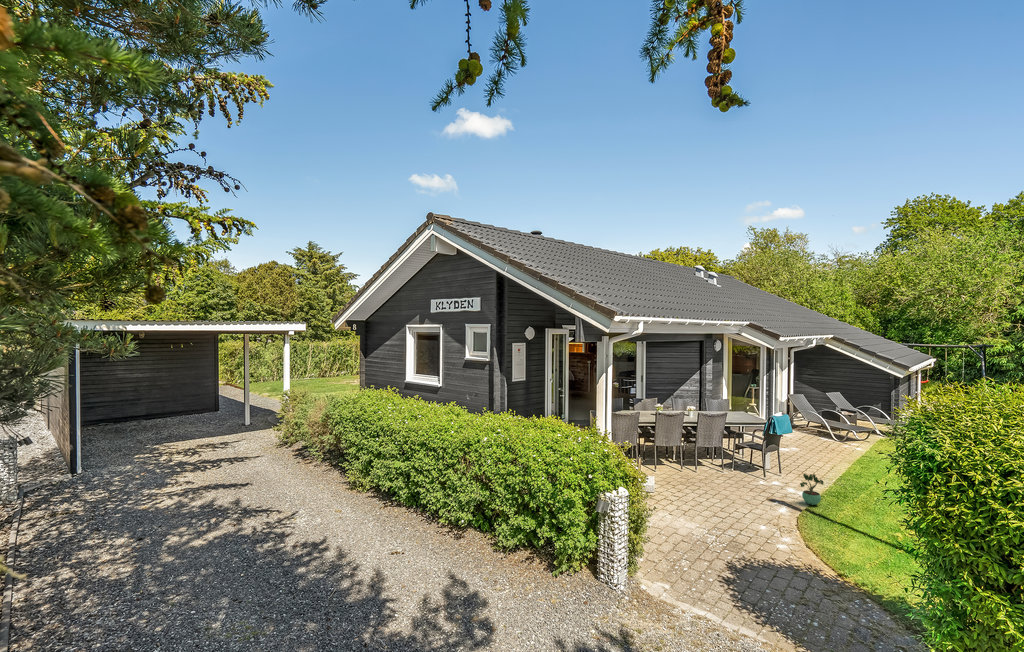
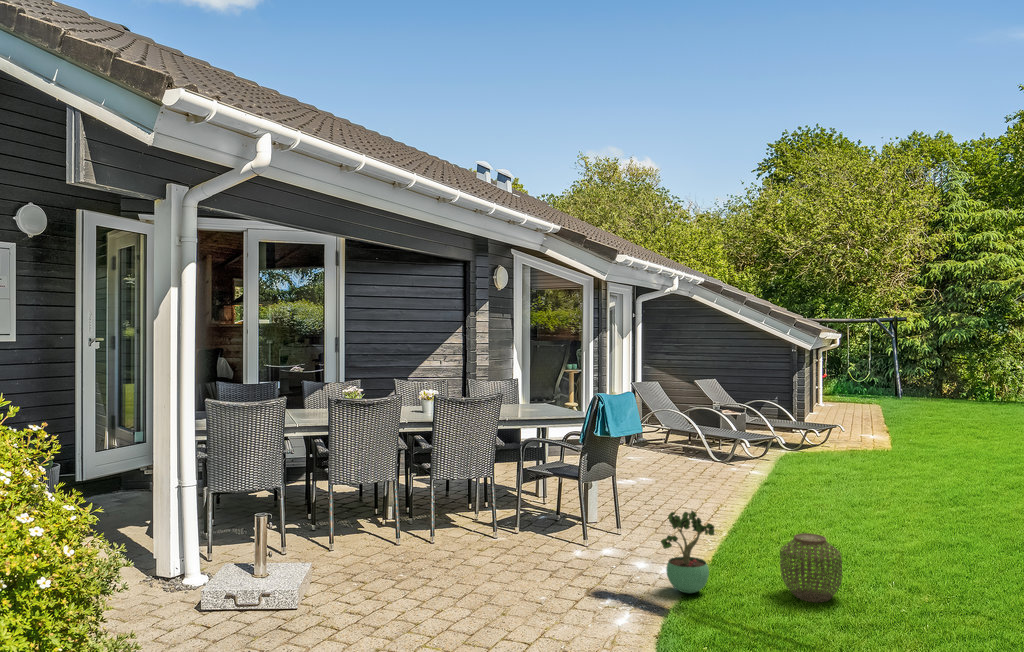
woven basket: none [853,489,882,516] -> present [780,533,842,602]

